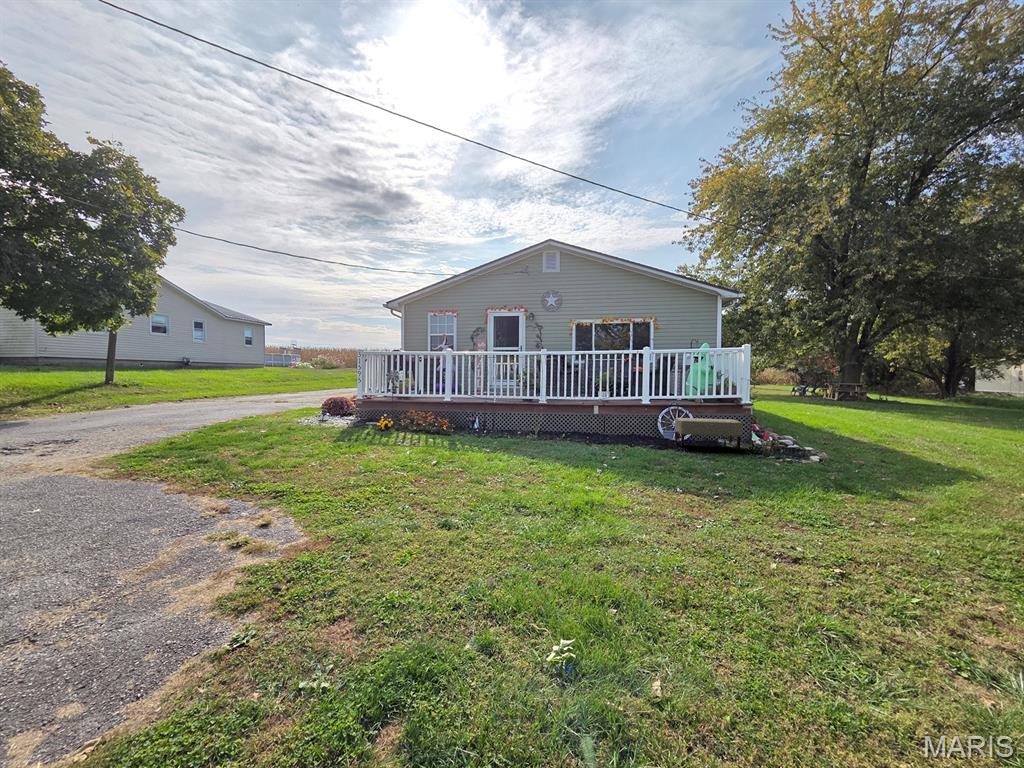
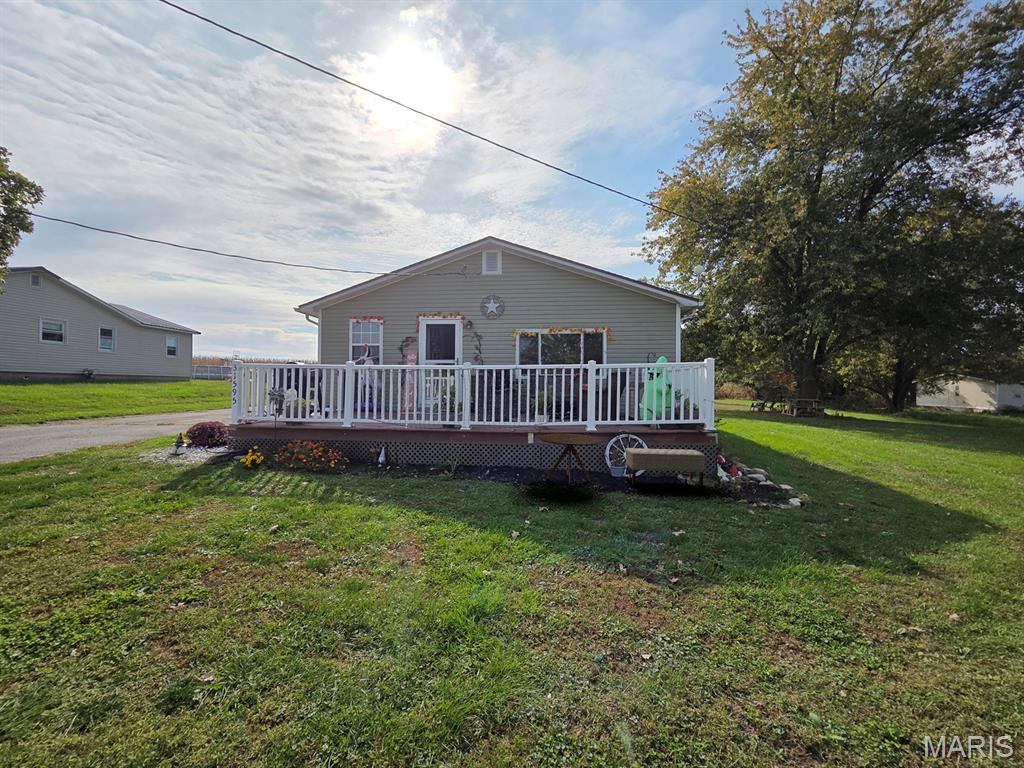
round table: none [605,406,657,447] -> present [539,434,602,486]

